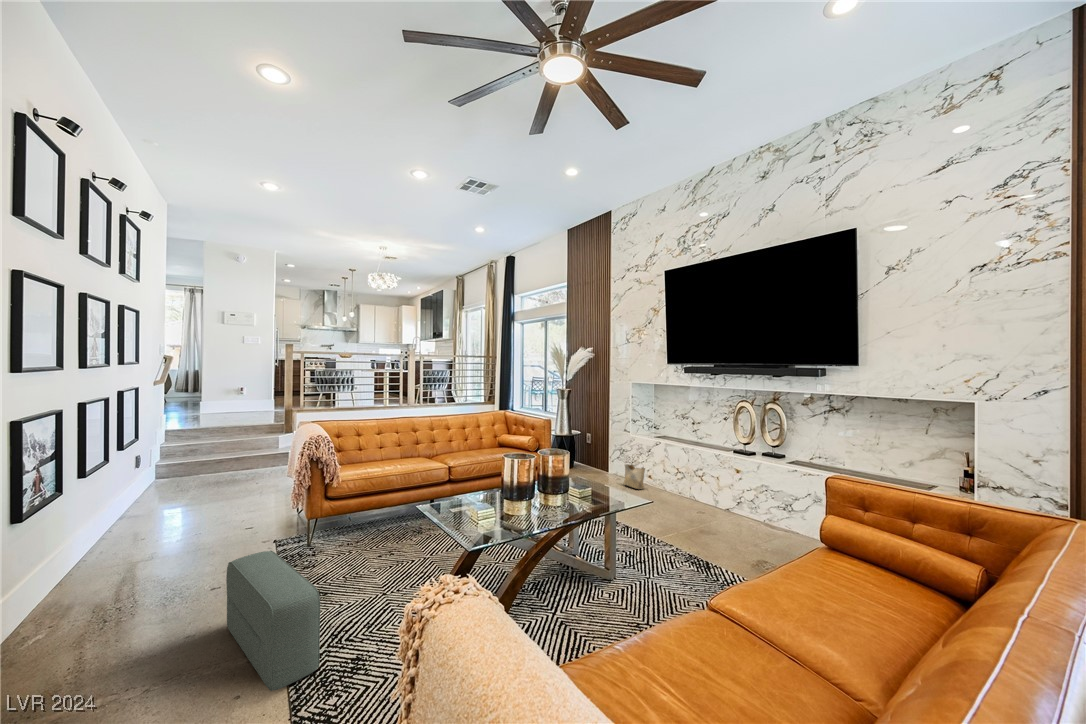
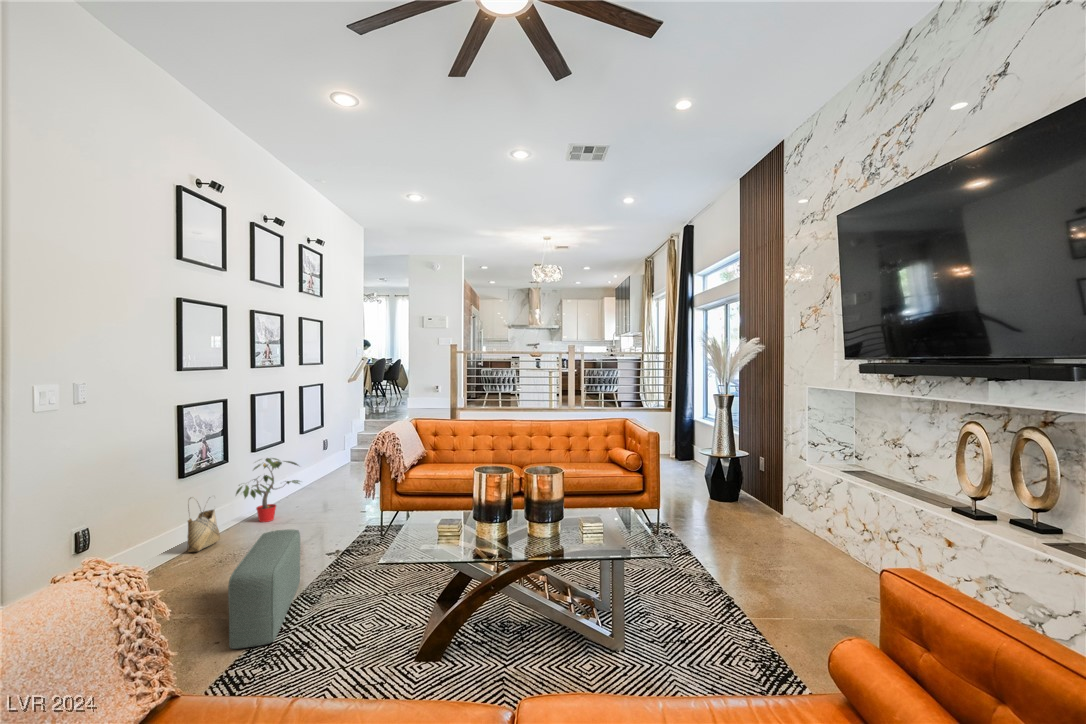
woven basket: present [624,464,645,489] -> present [187,507,220,552]
potted plant: none [72,482,158,567] -> present [236,458,299,522]

